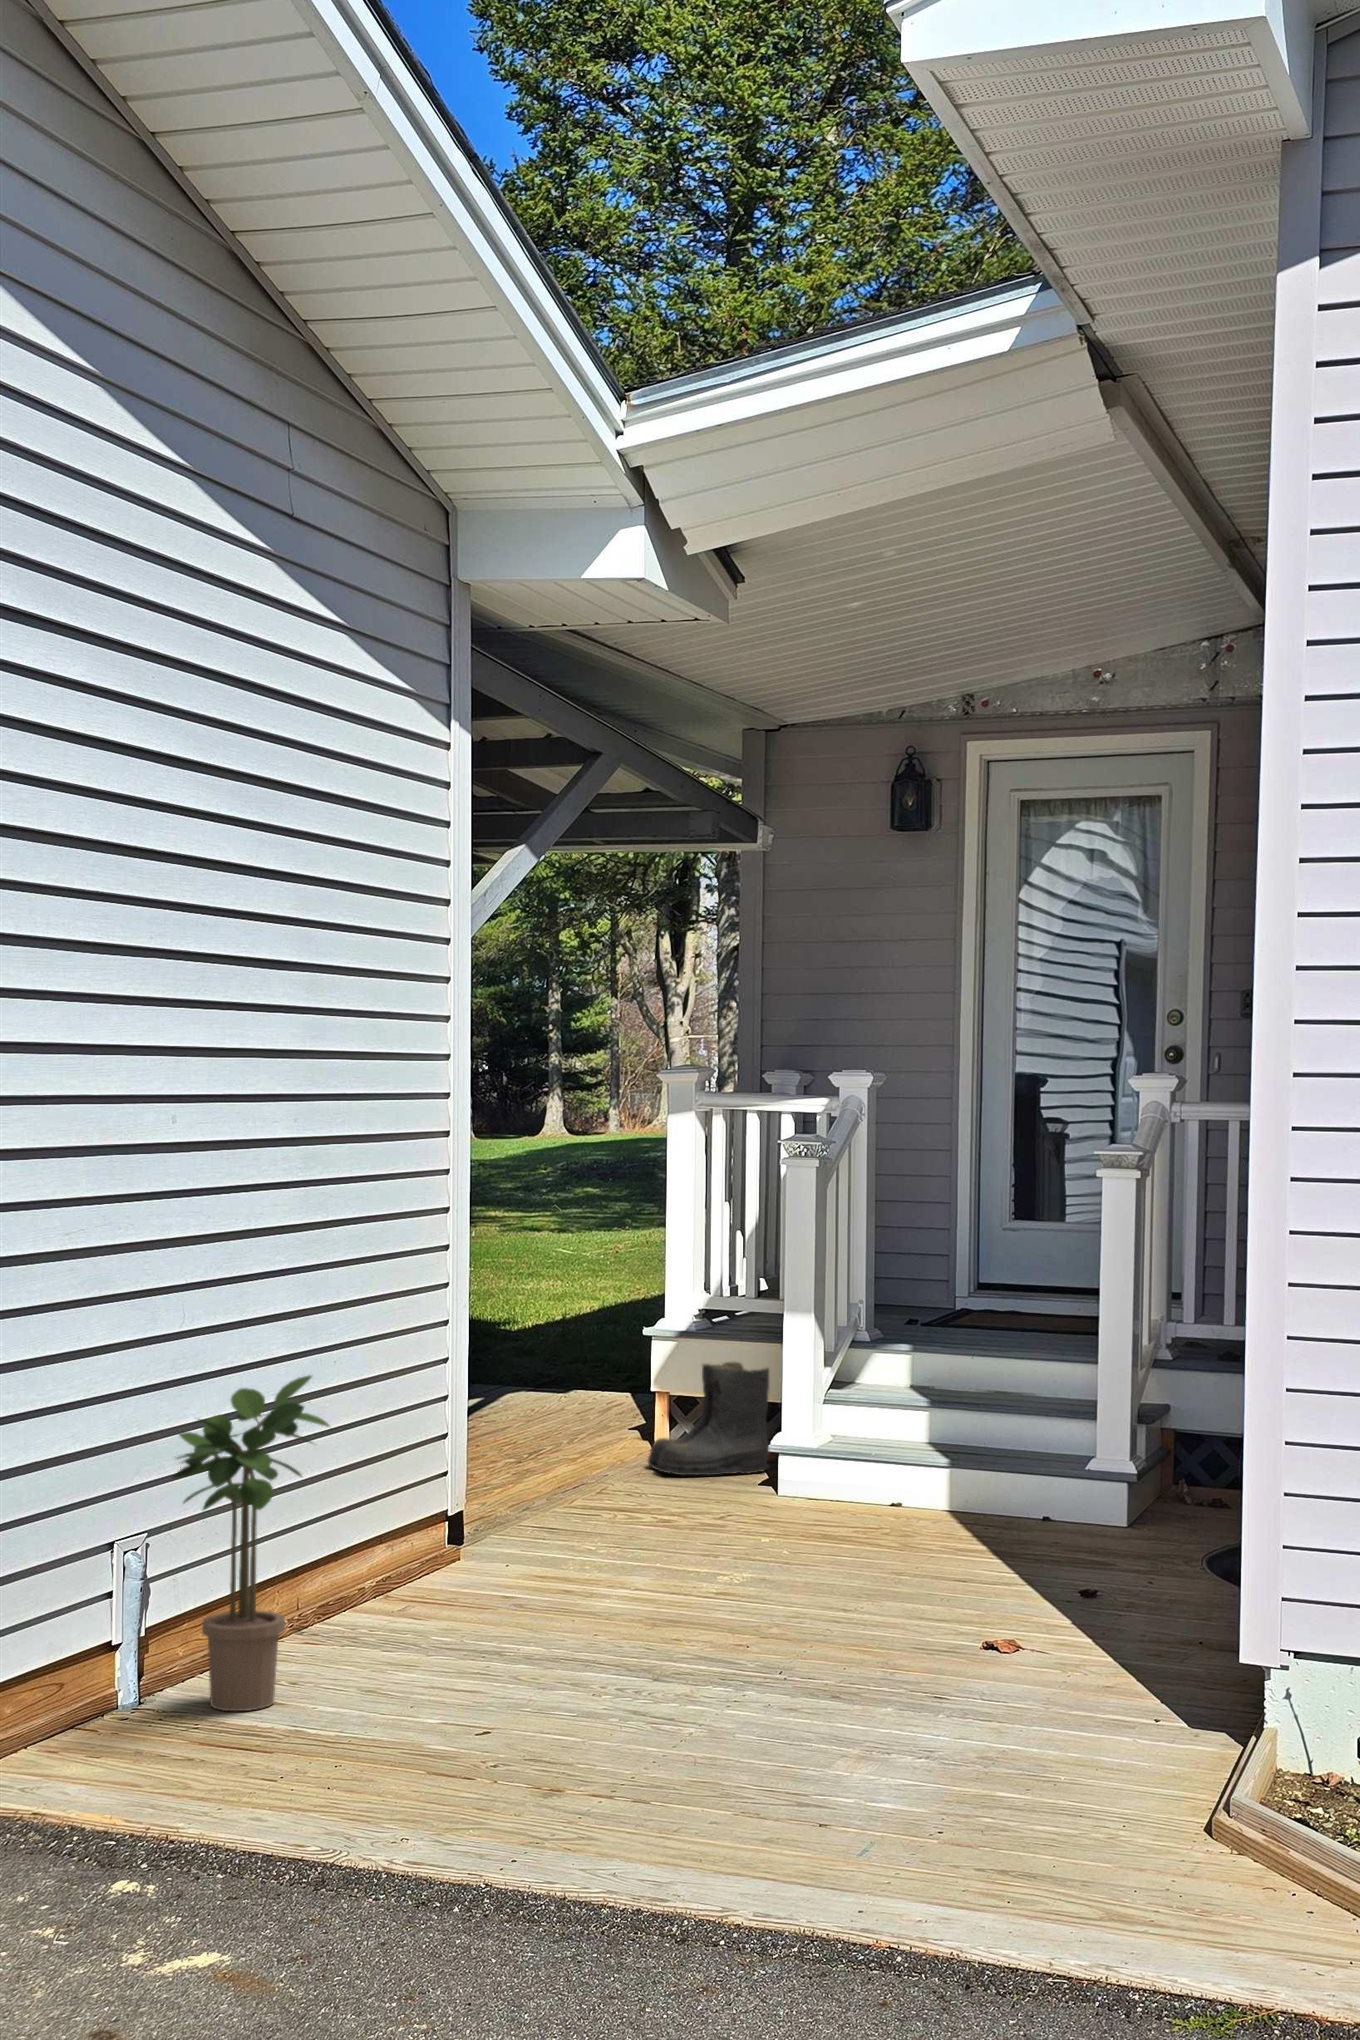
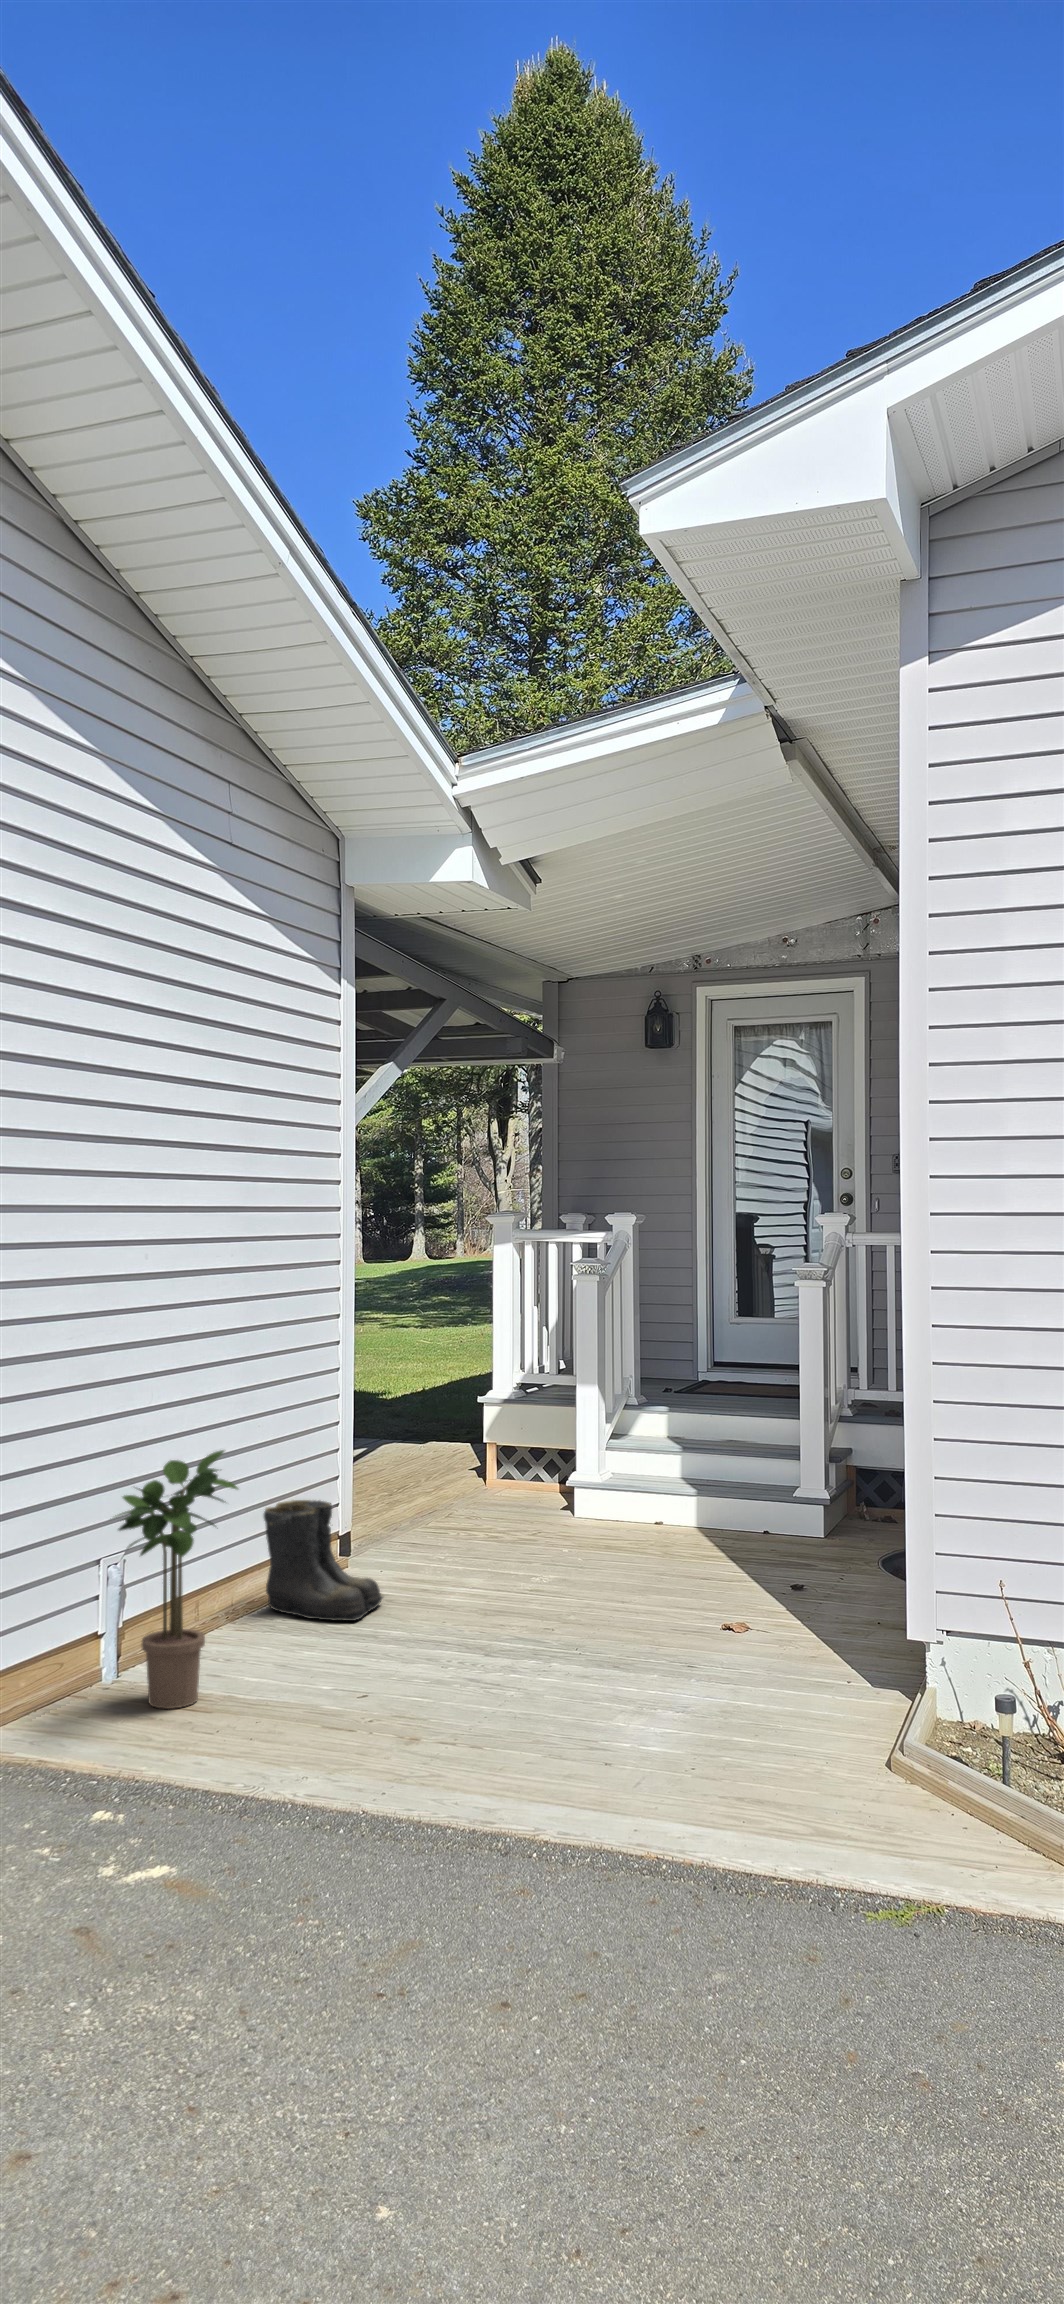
boots: present [648,1362,770,1475] -> present [264,1500,383,1621]

